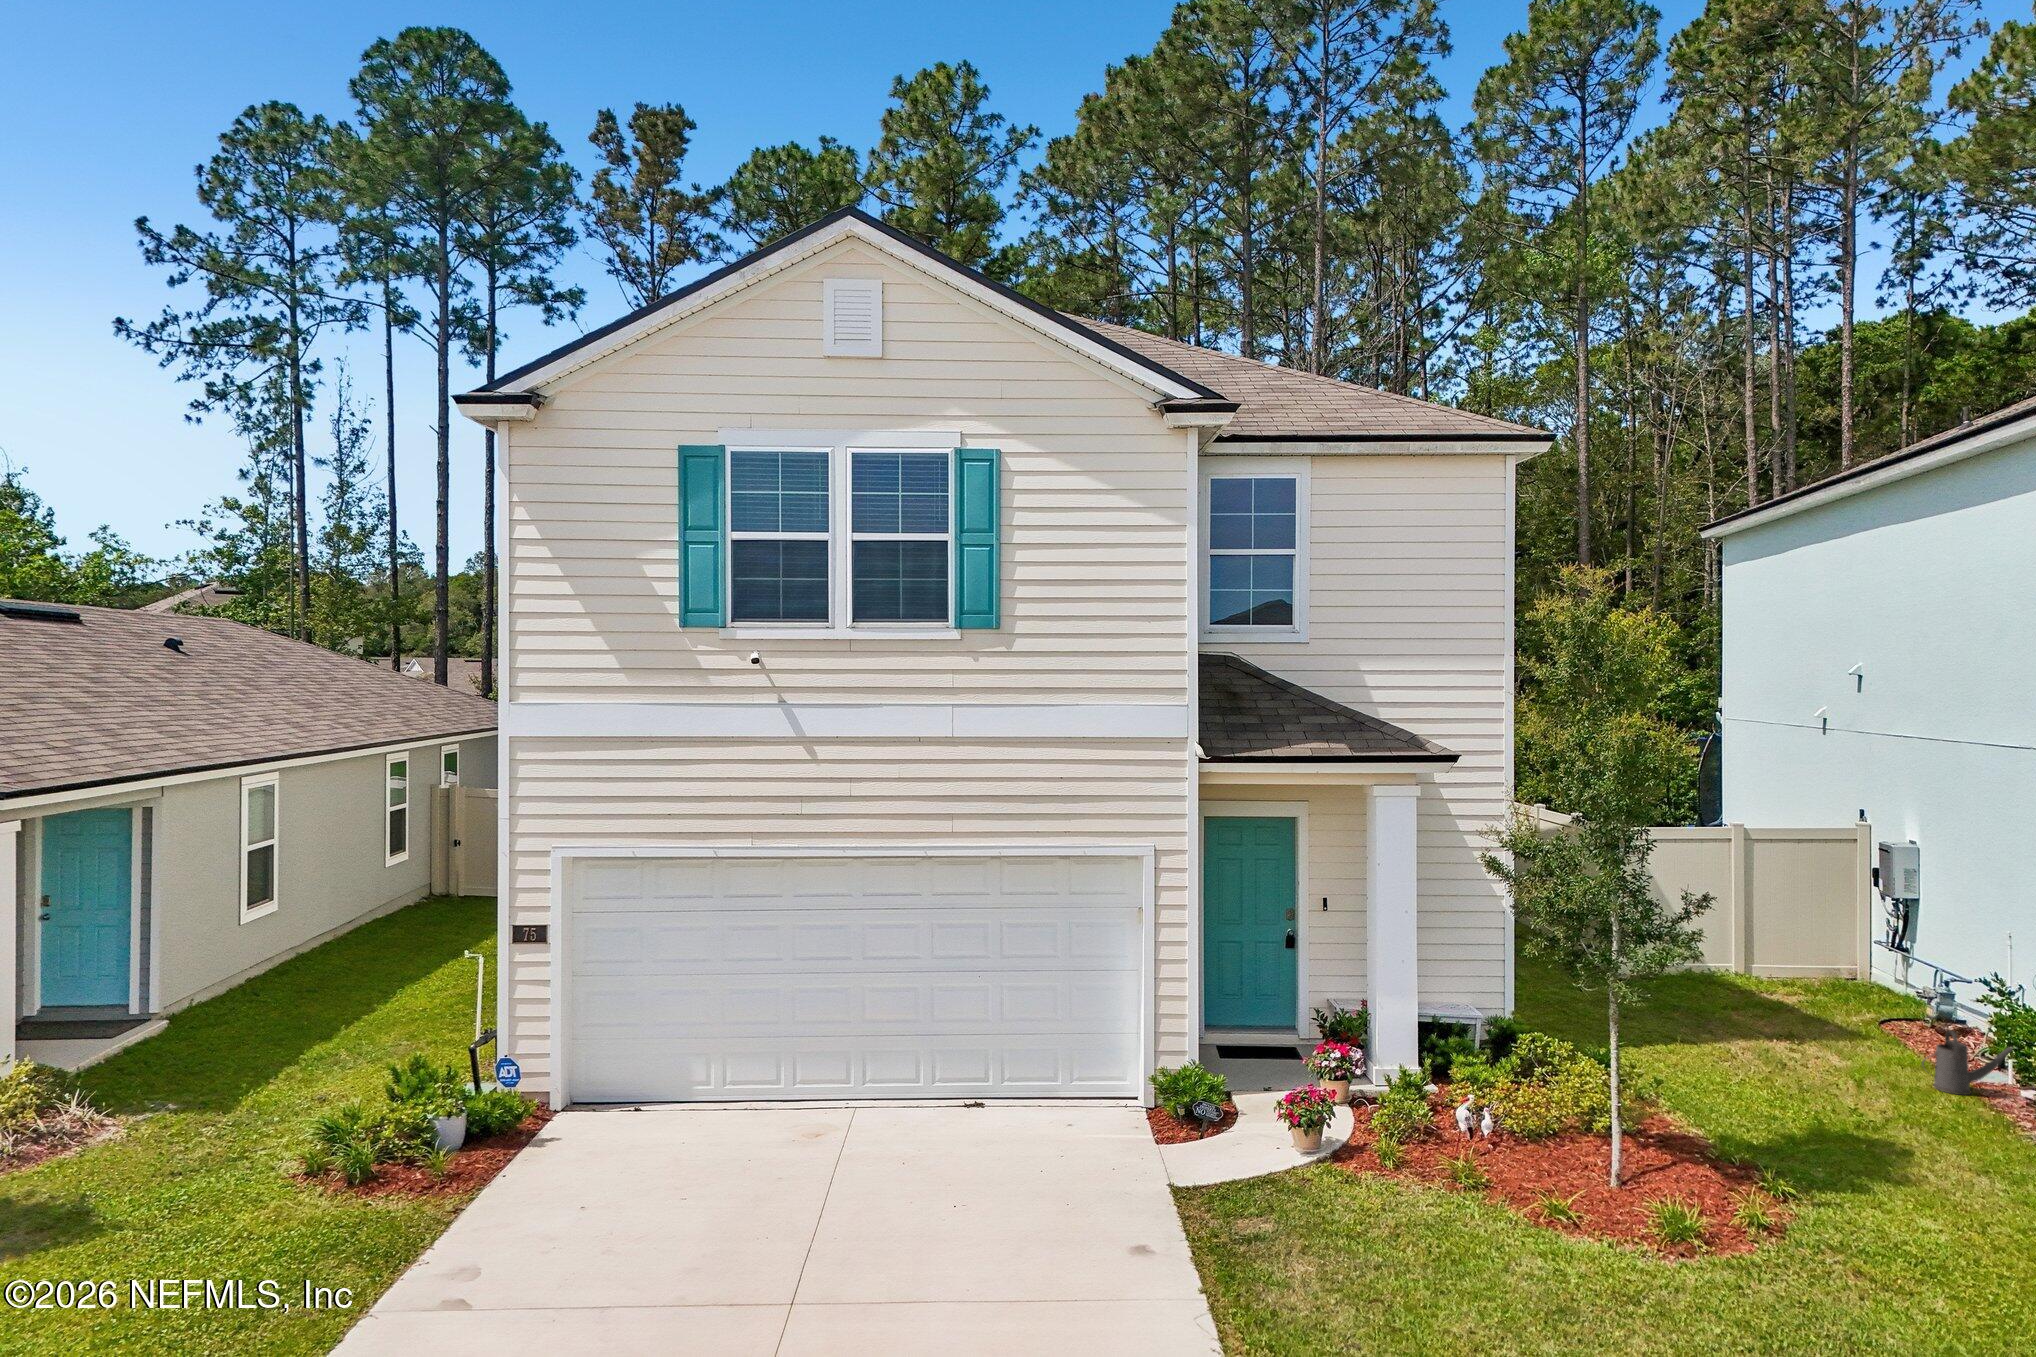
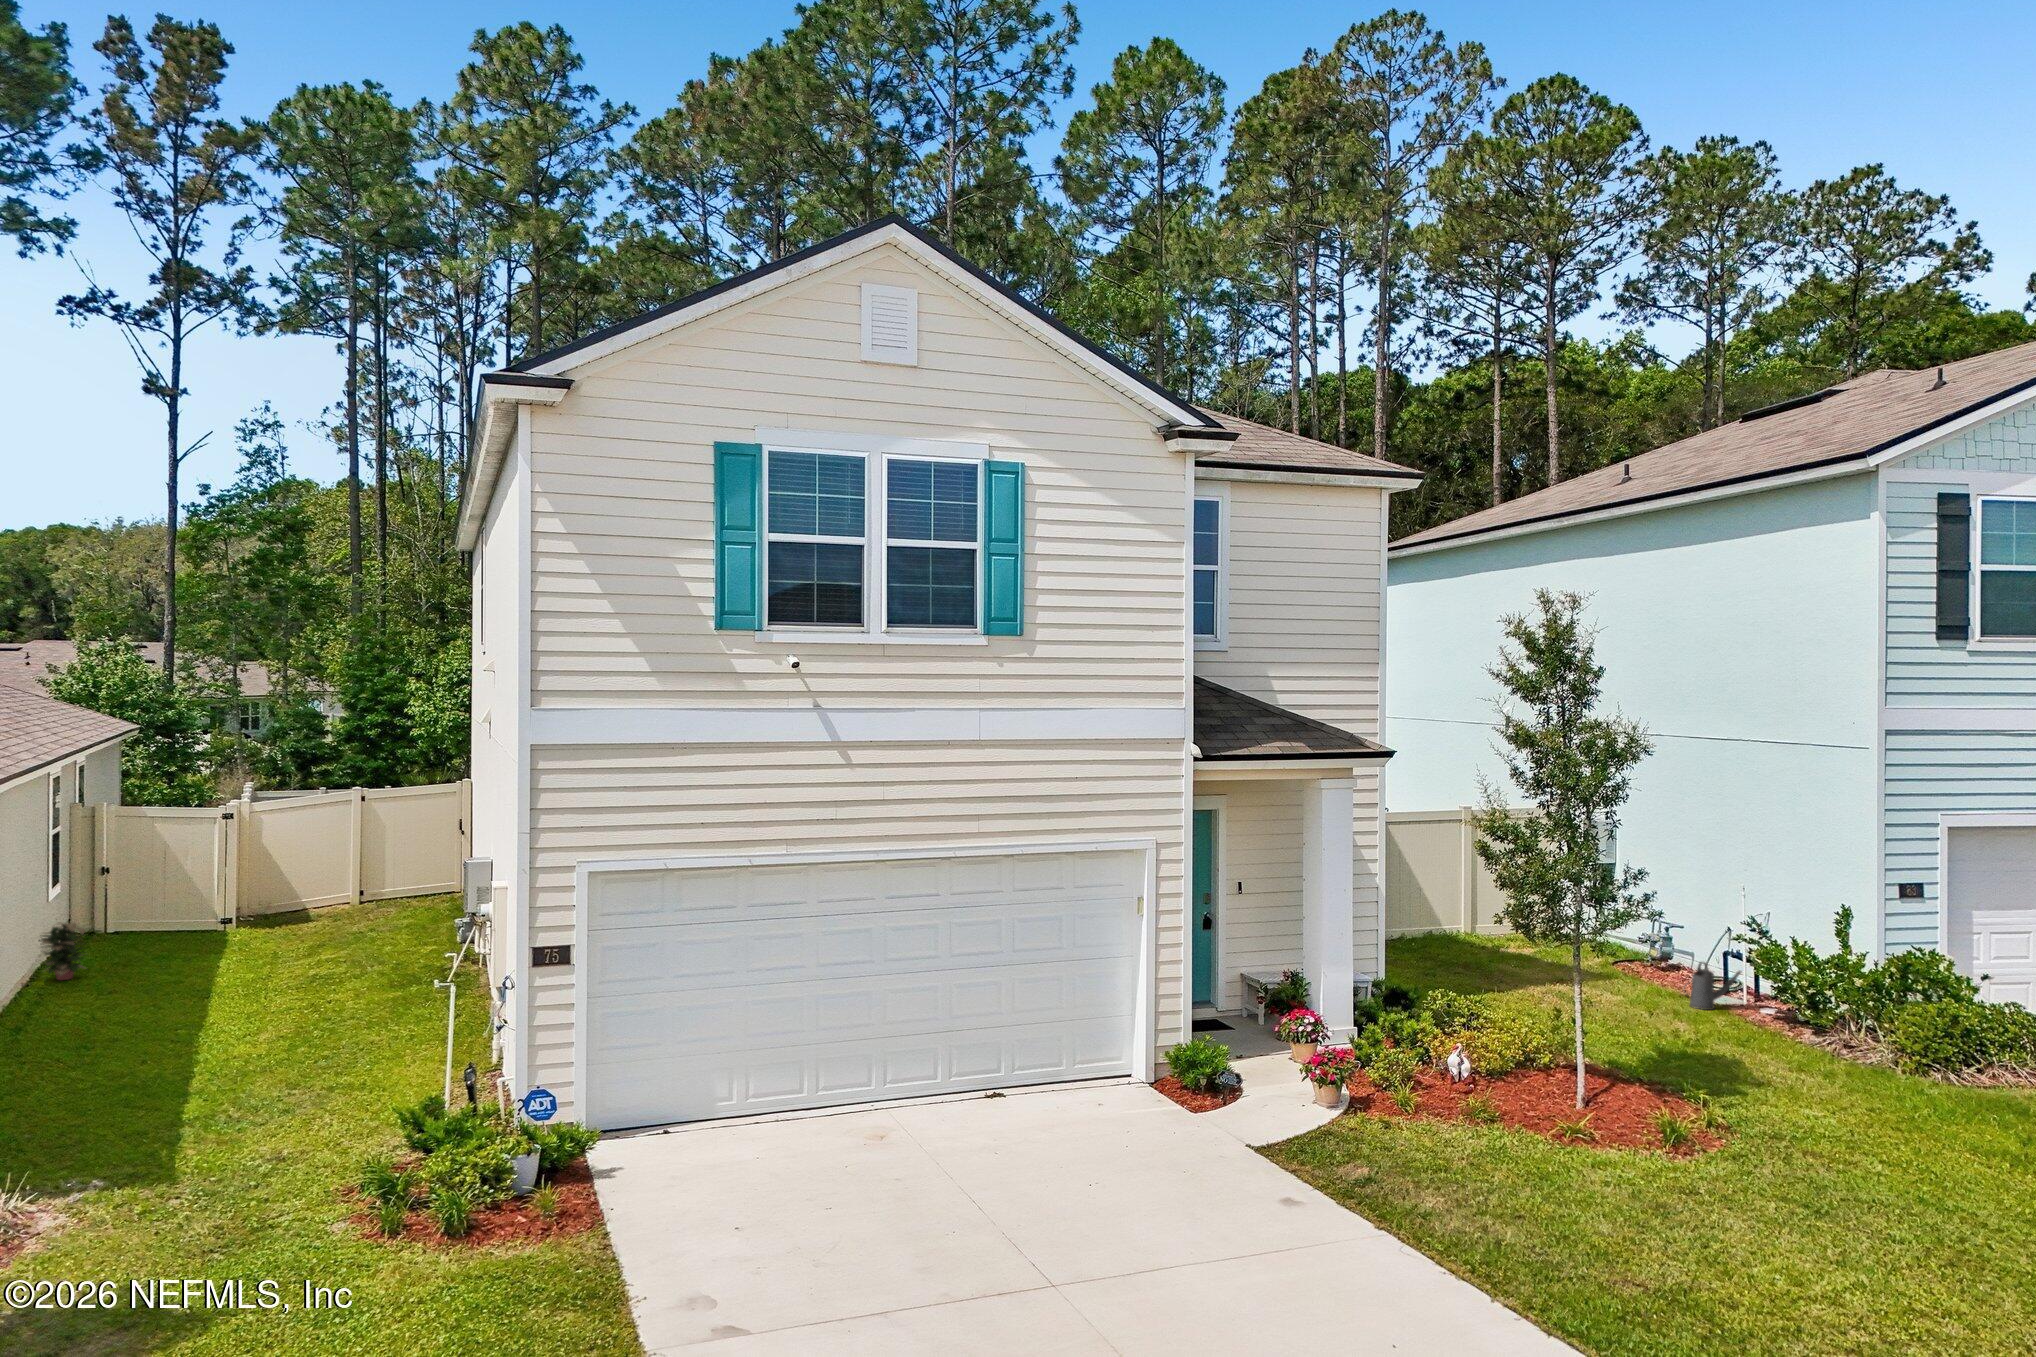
decorative plant: none [370,881,407,926] -> present [39,922,85,980]

